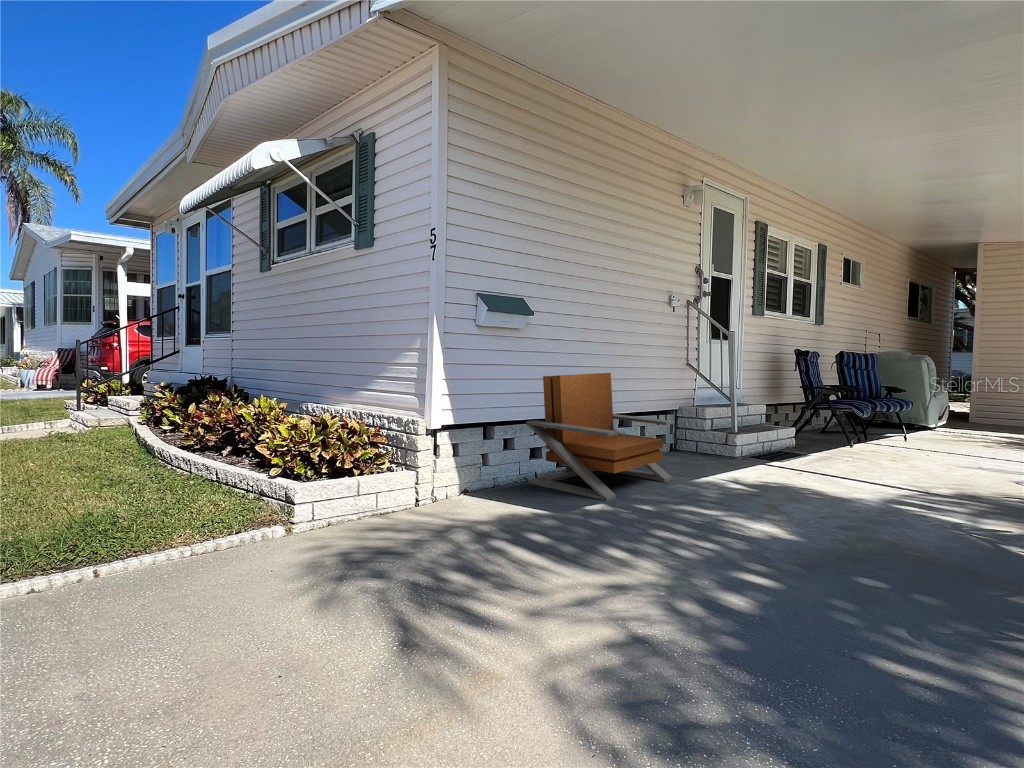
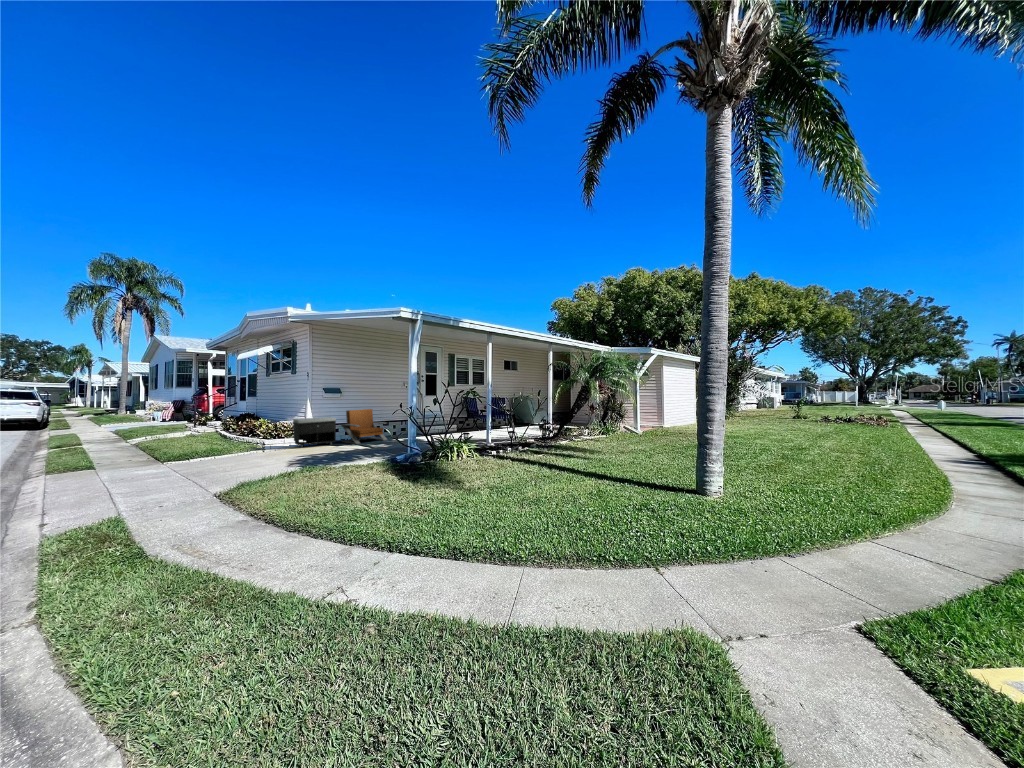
storage bench: none [387,397,538,516] -> present [293,417,336,448]

